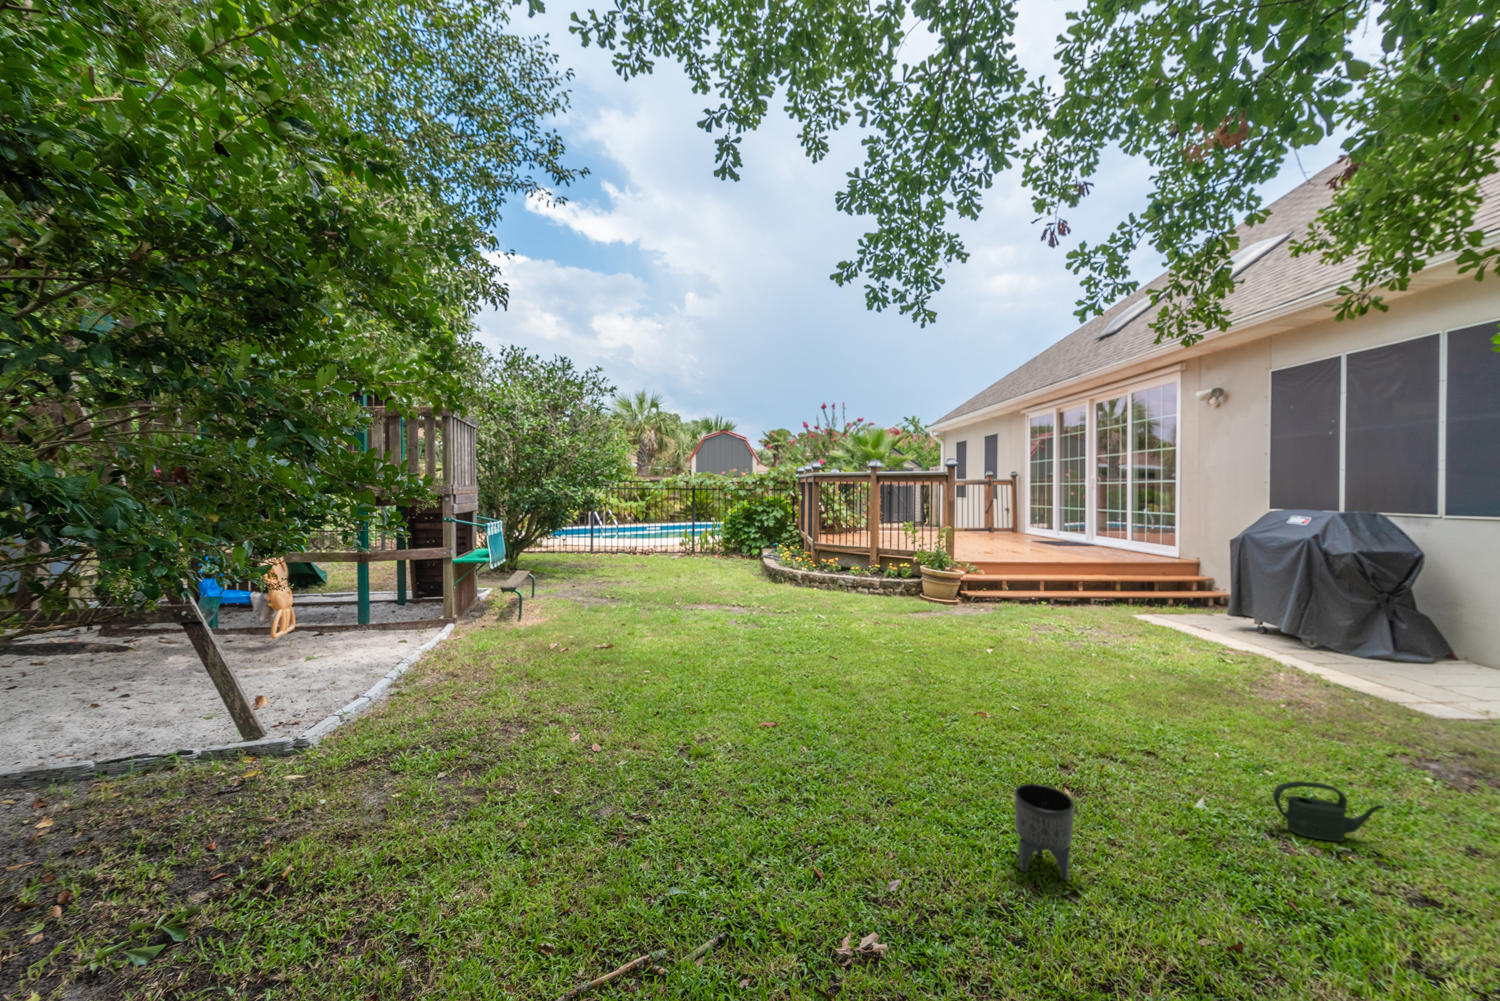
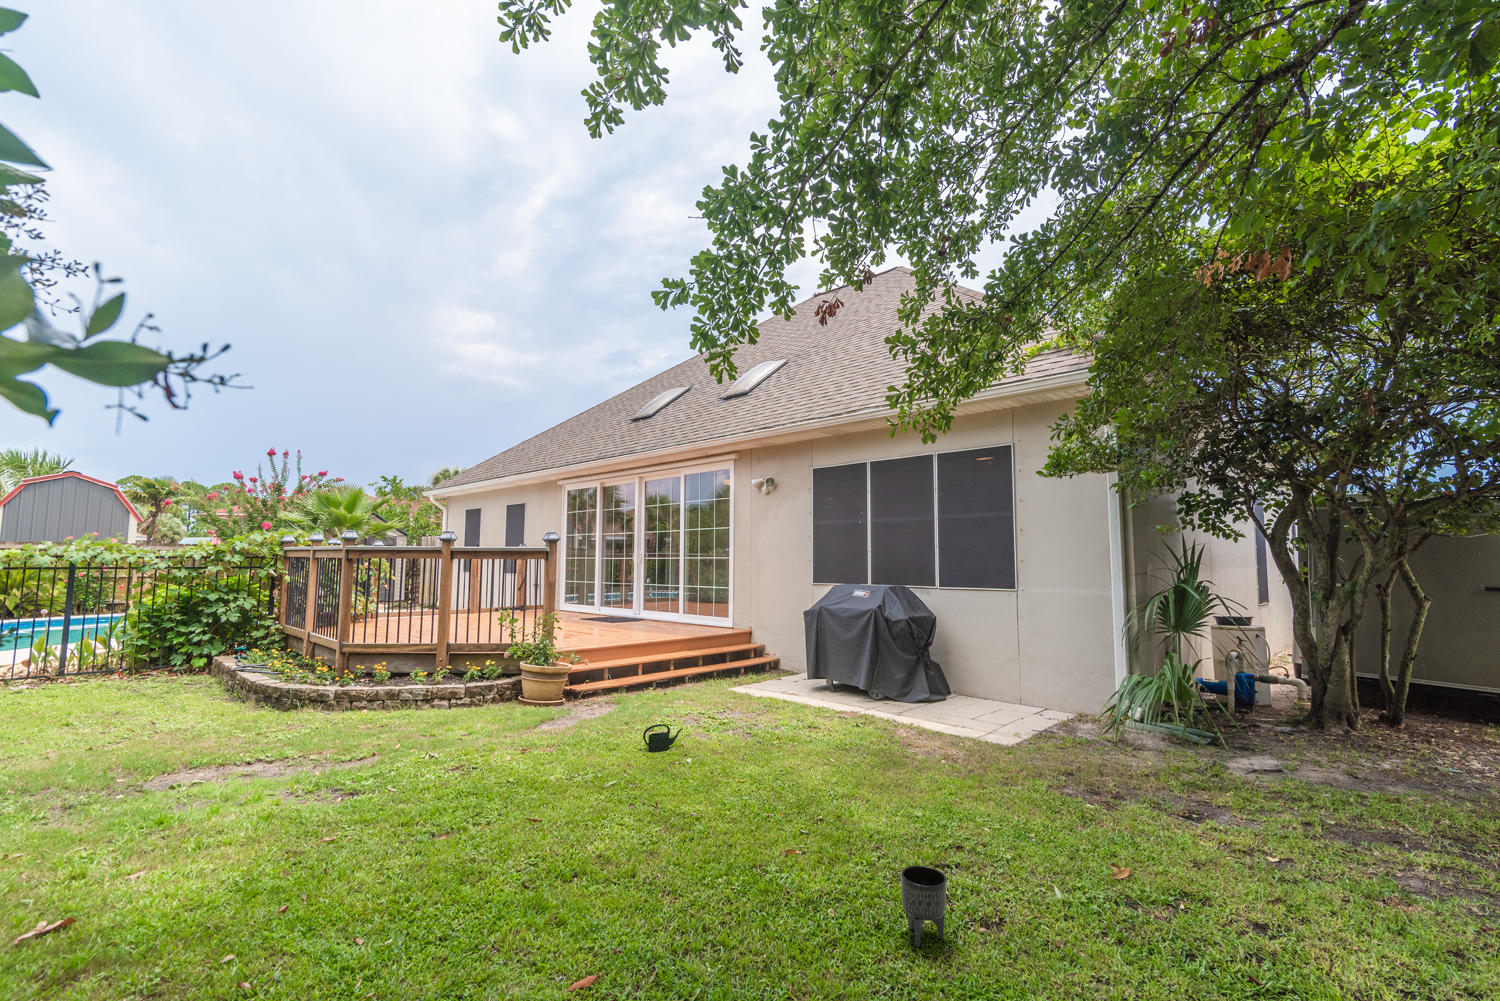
watering can: present [1273,781,1384,841] -> present [643,724,683,752]

